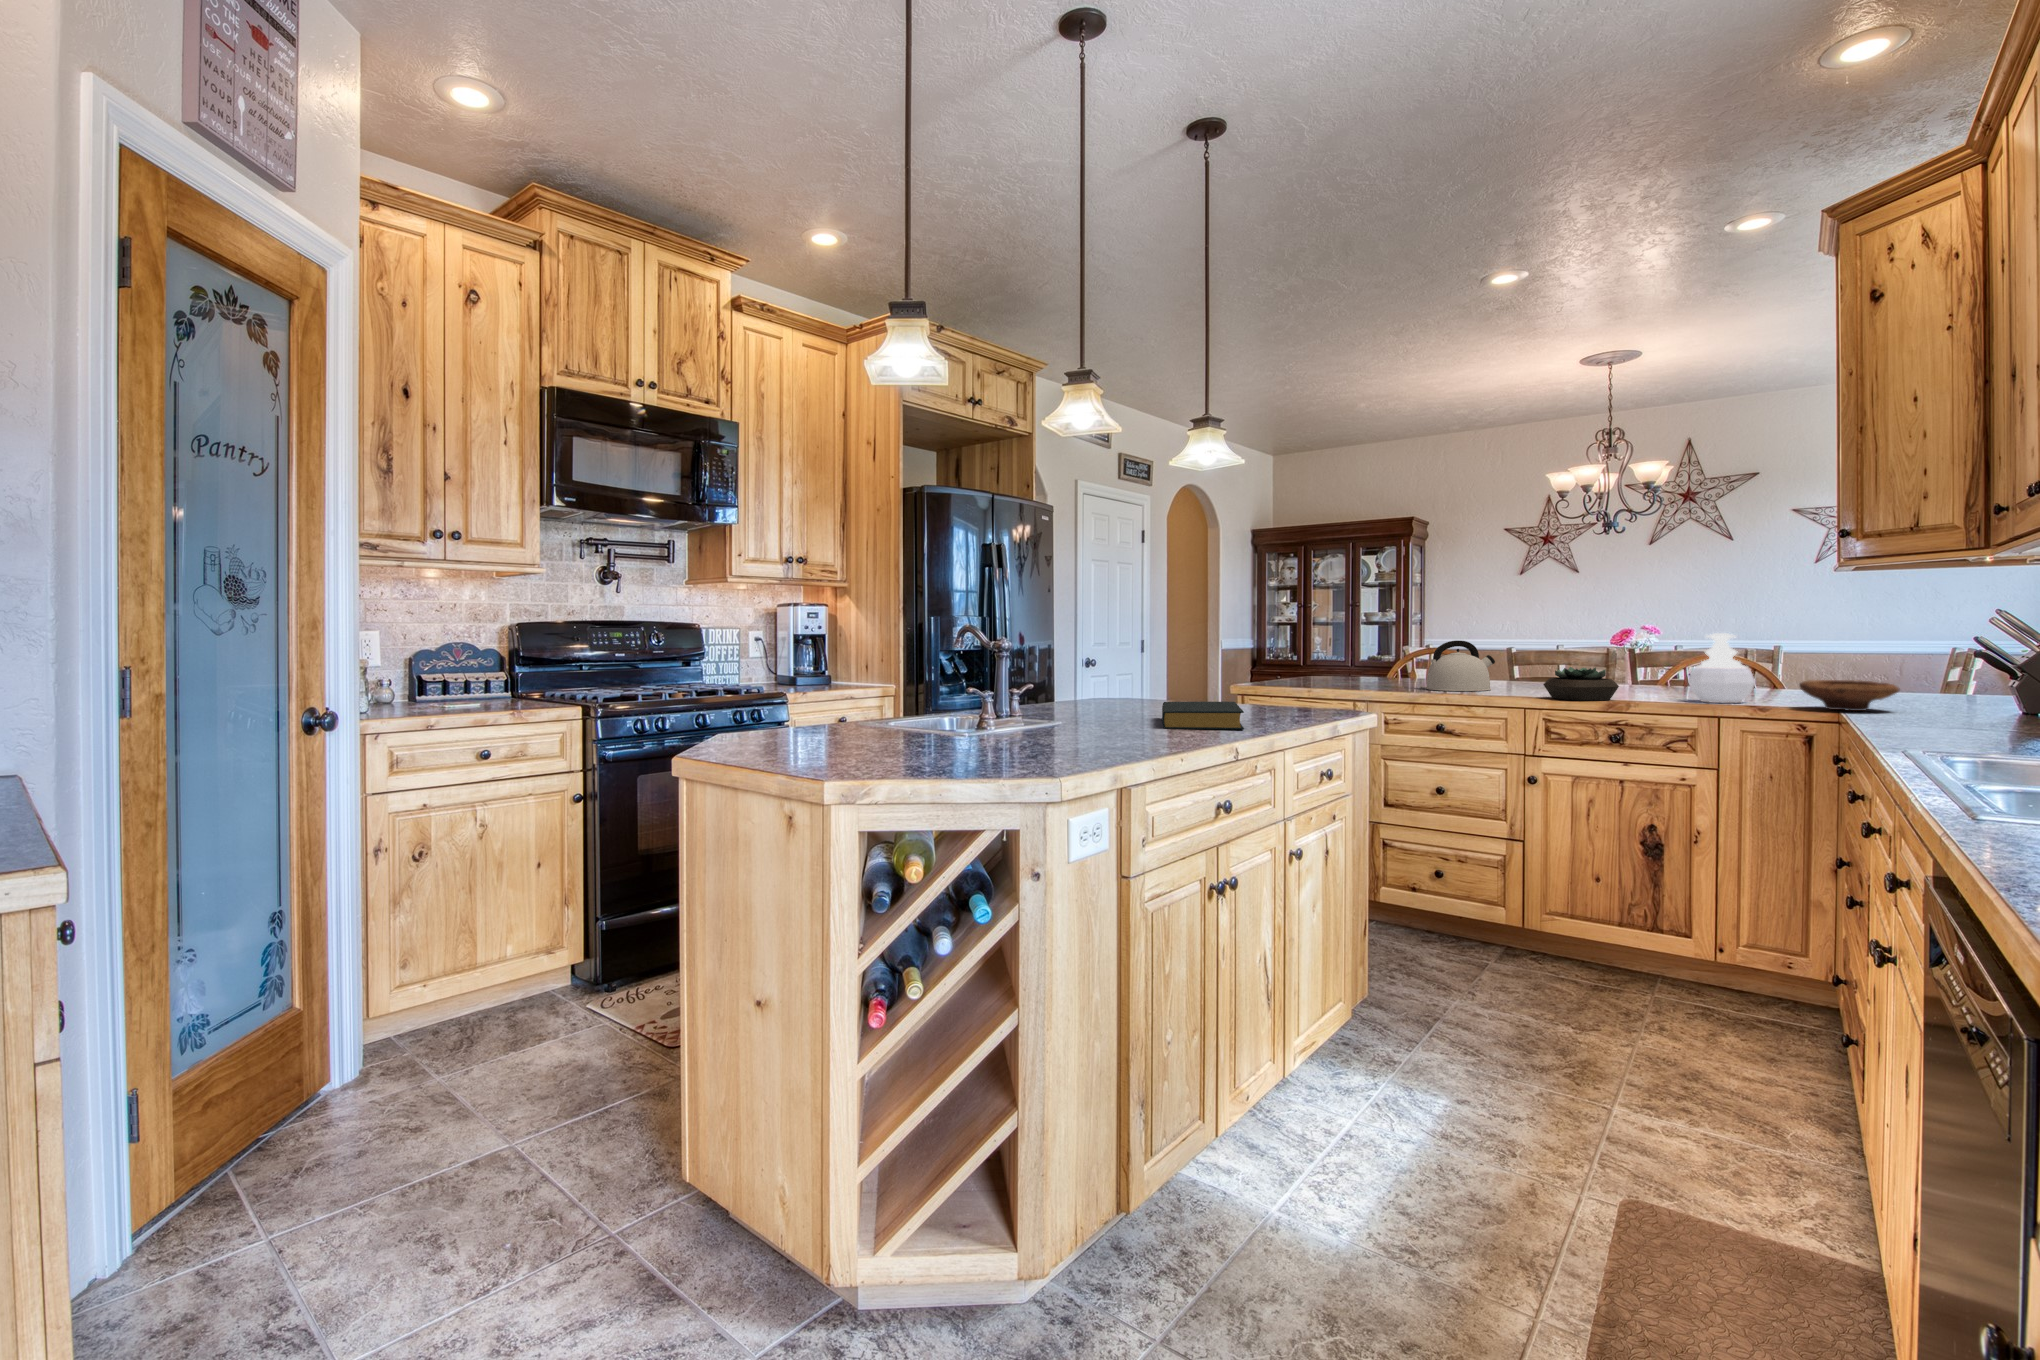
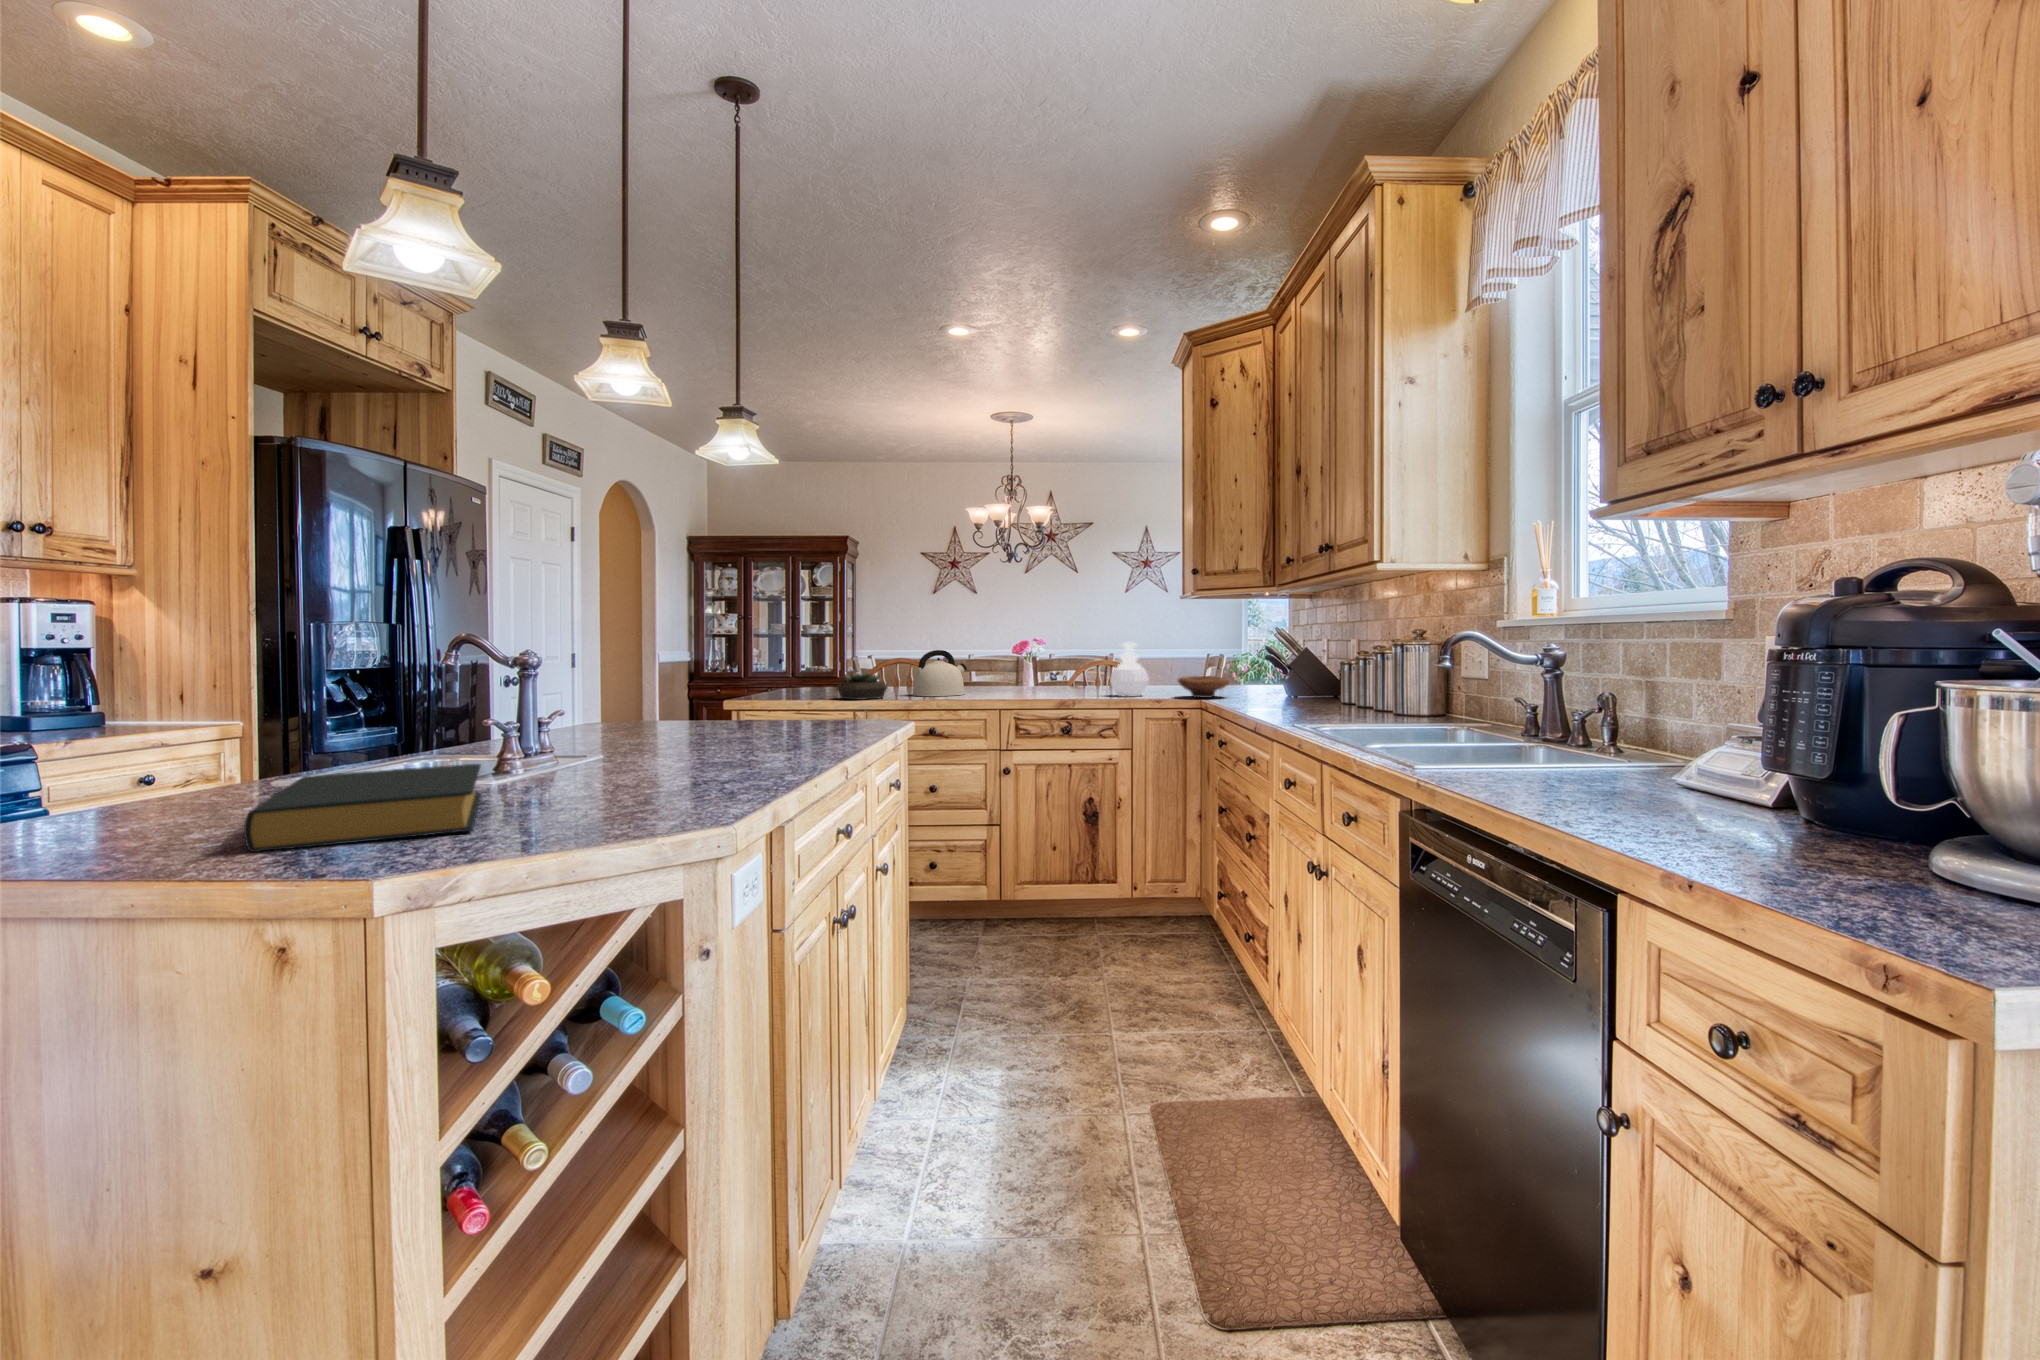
succulent plant: present [1543,667,1619,701] -> present [837,673,888,700]
hardback book: present [1162,702,1244,730] -> present [244,764,482,852]

